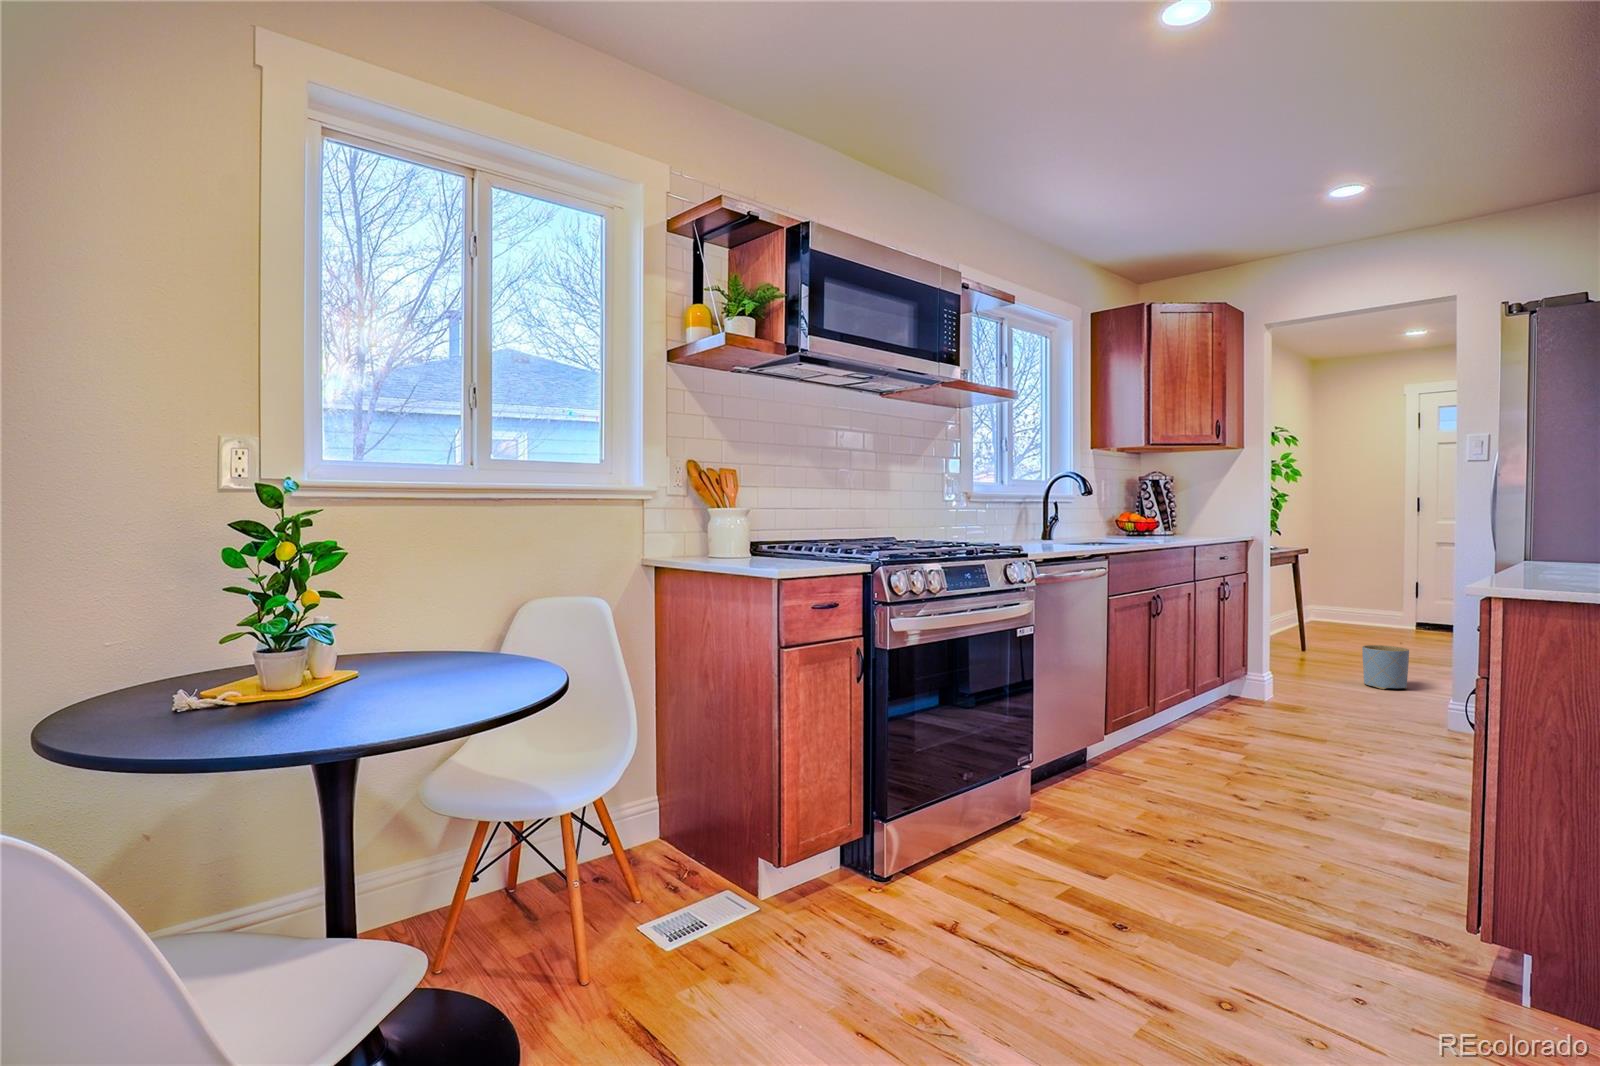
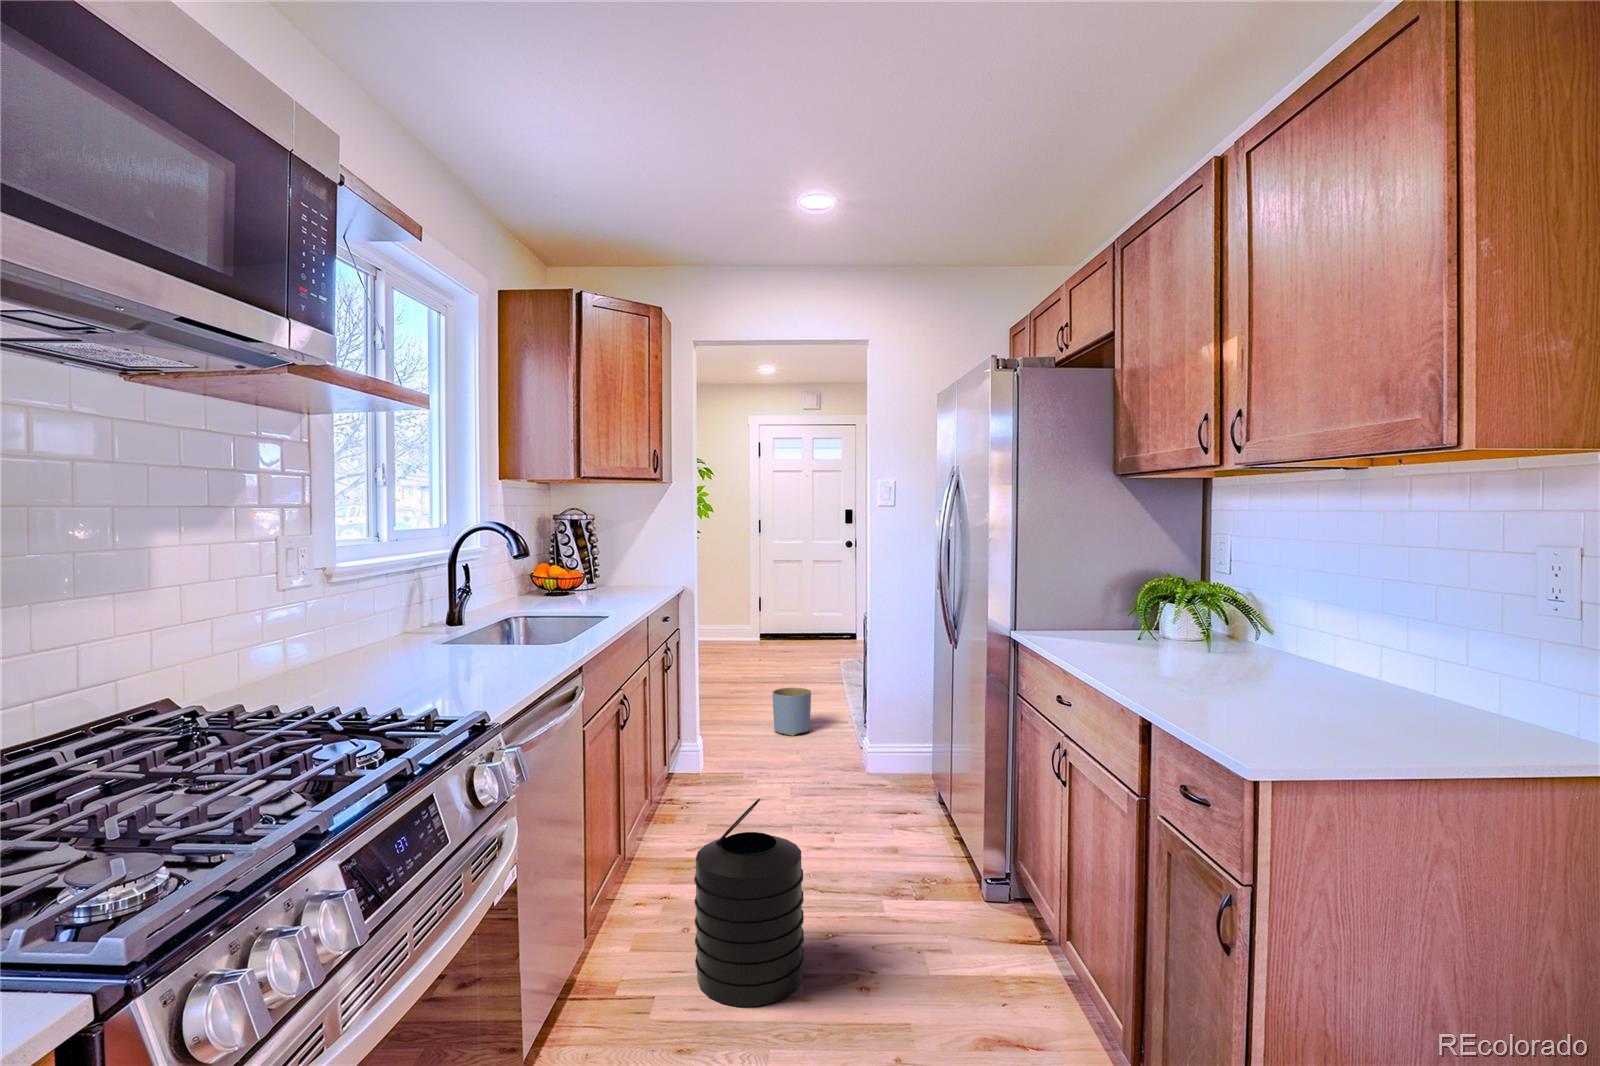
trash can: none [1180,658,1268,798] -> present [694,799,804,1007]

